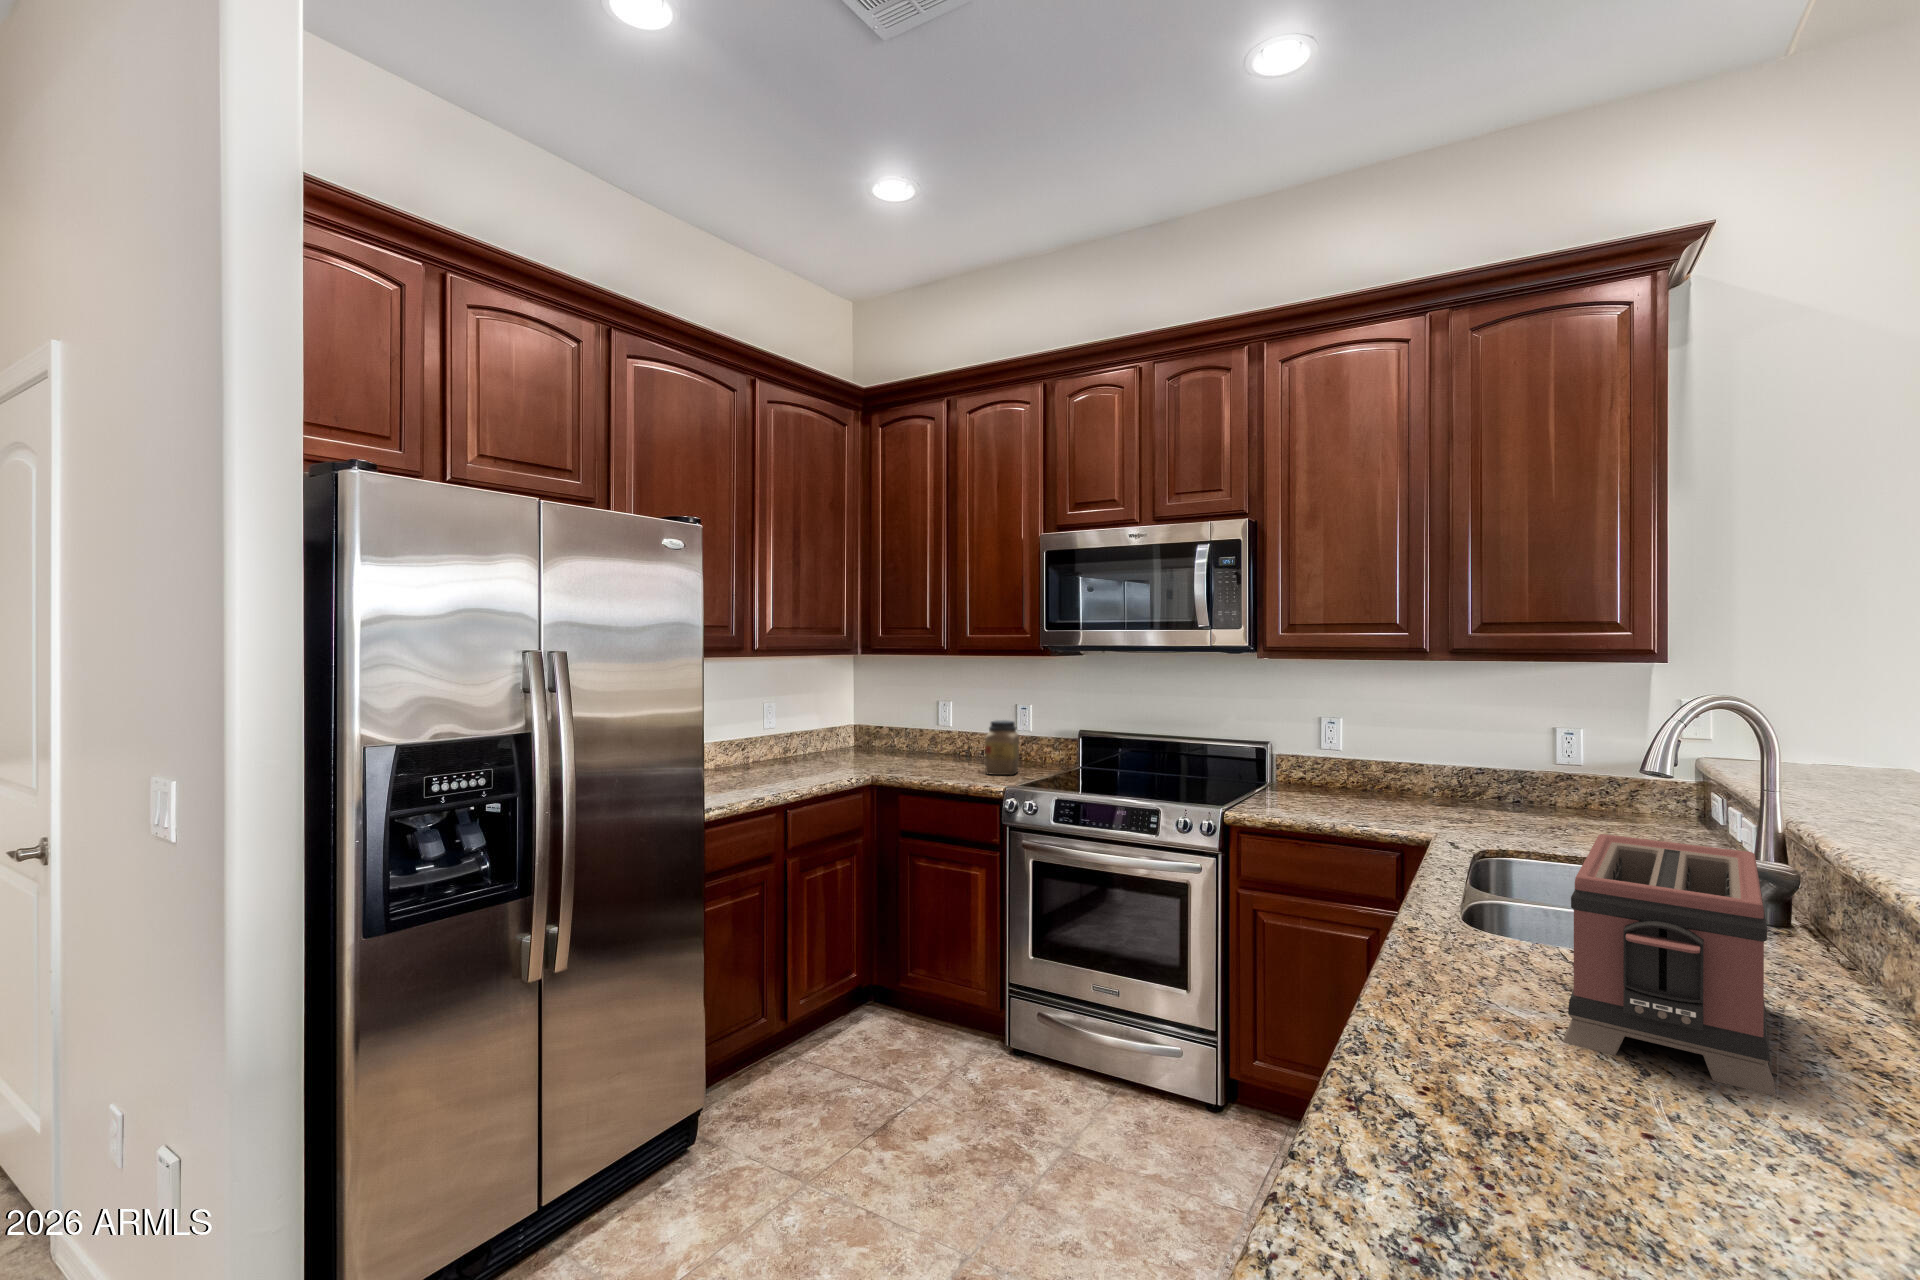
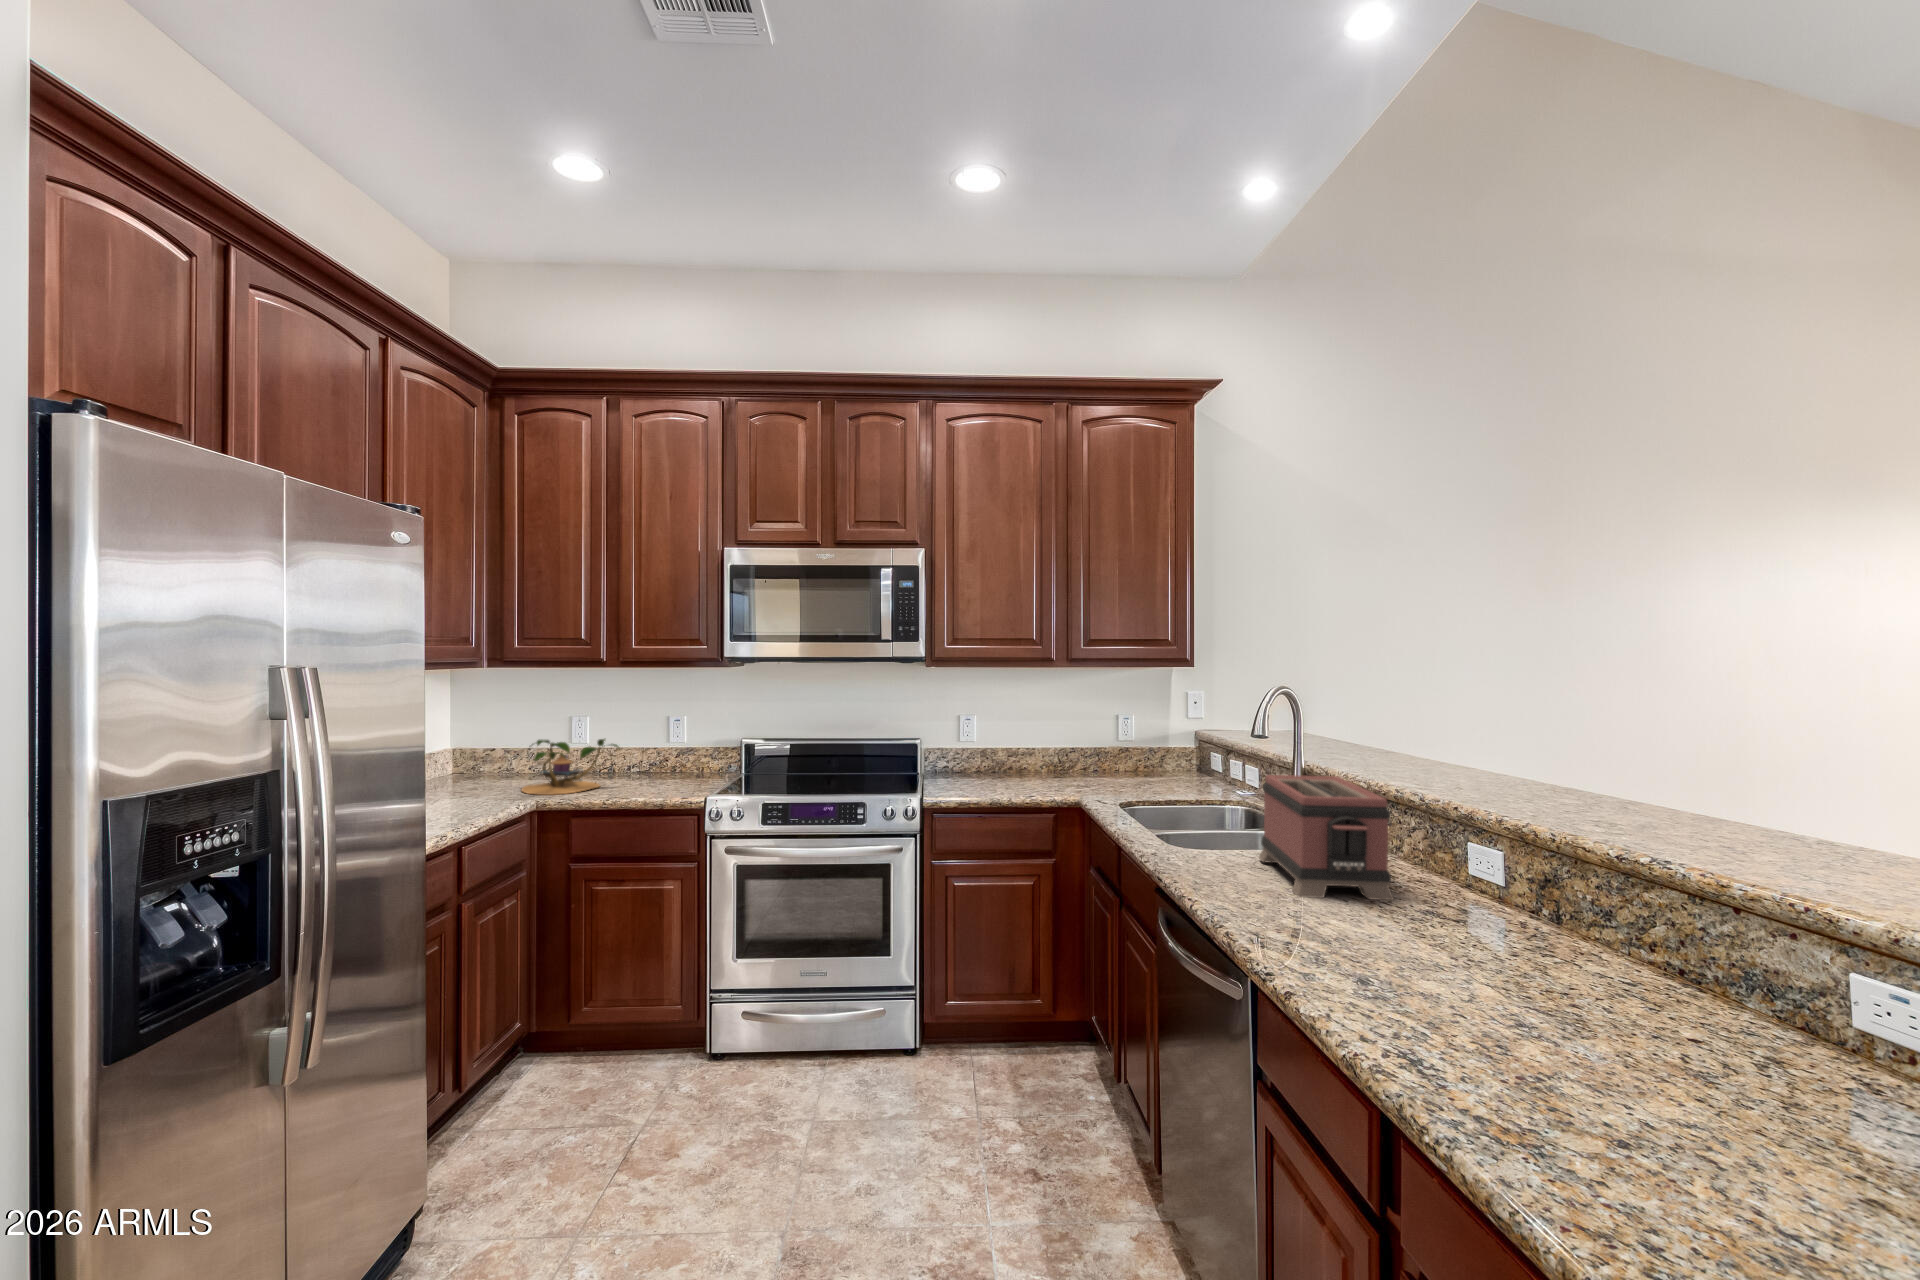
jar: present [985,720,1019,775] -> none [657,732,691,788]
plant: none [878,721,954,772] -> present [522,739,620,795]

